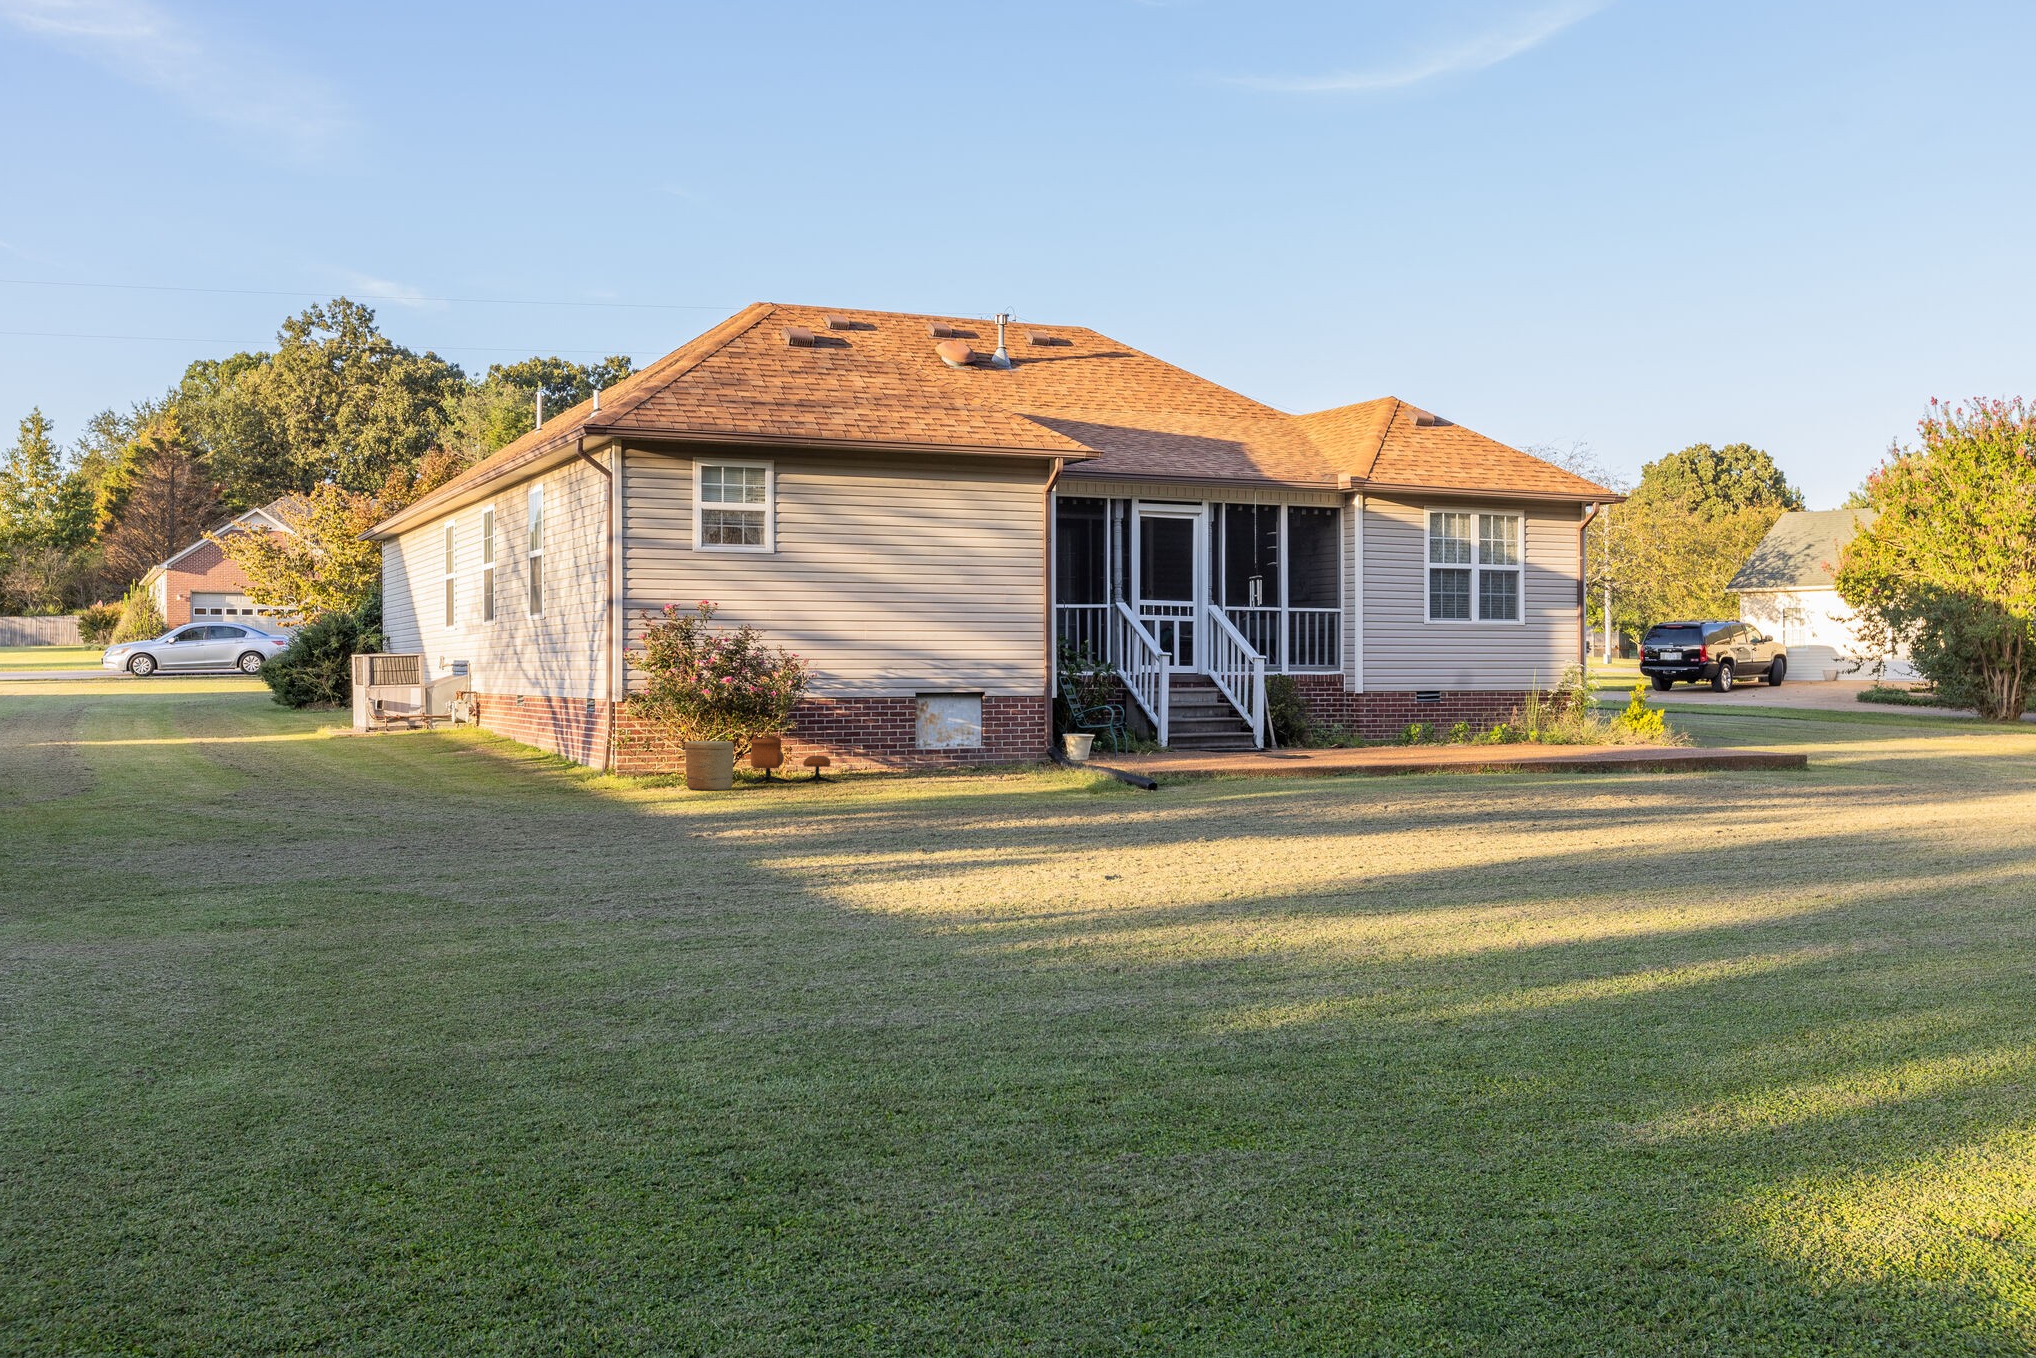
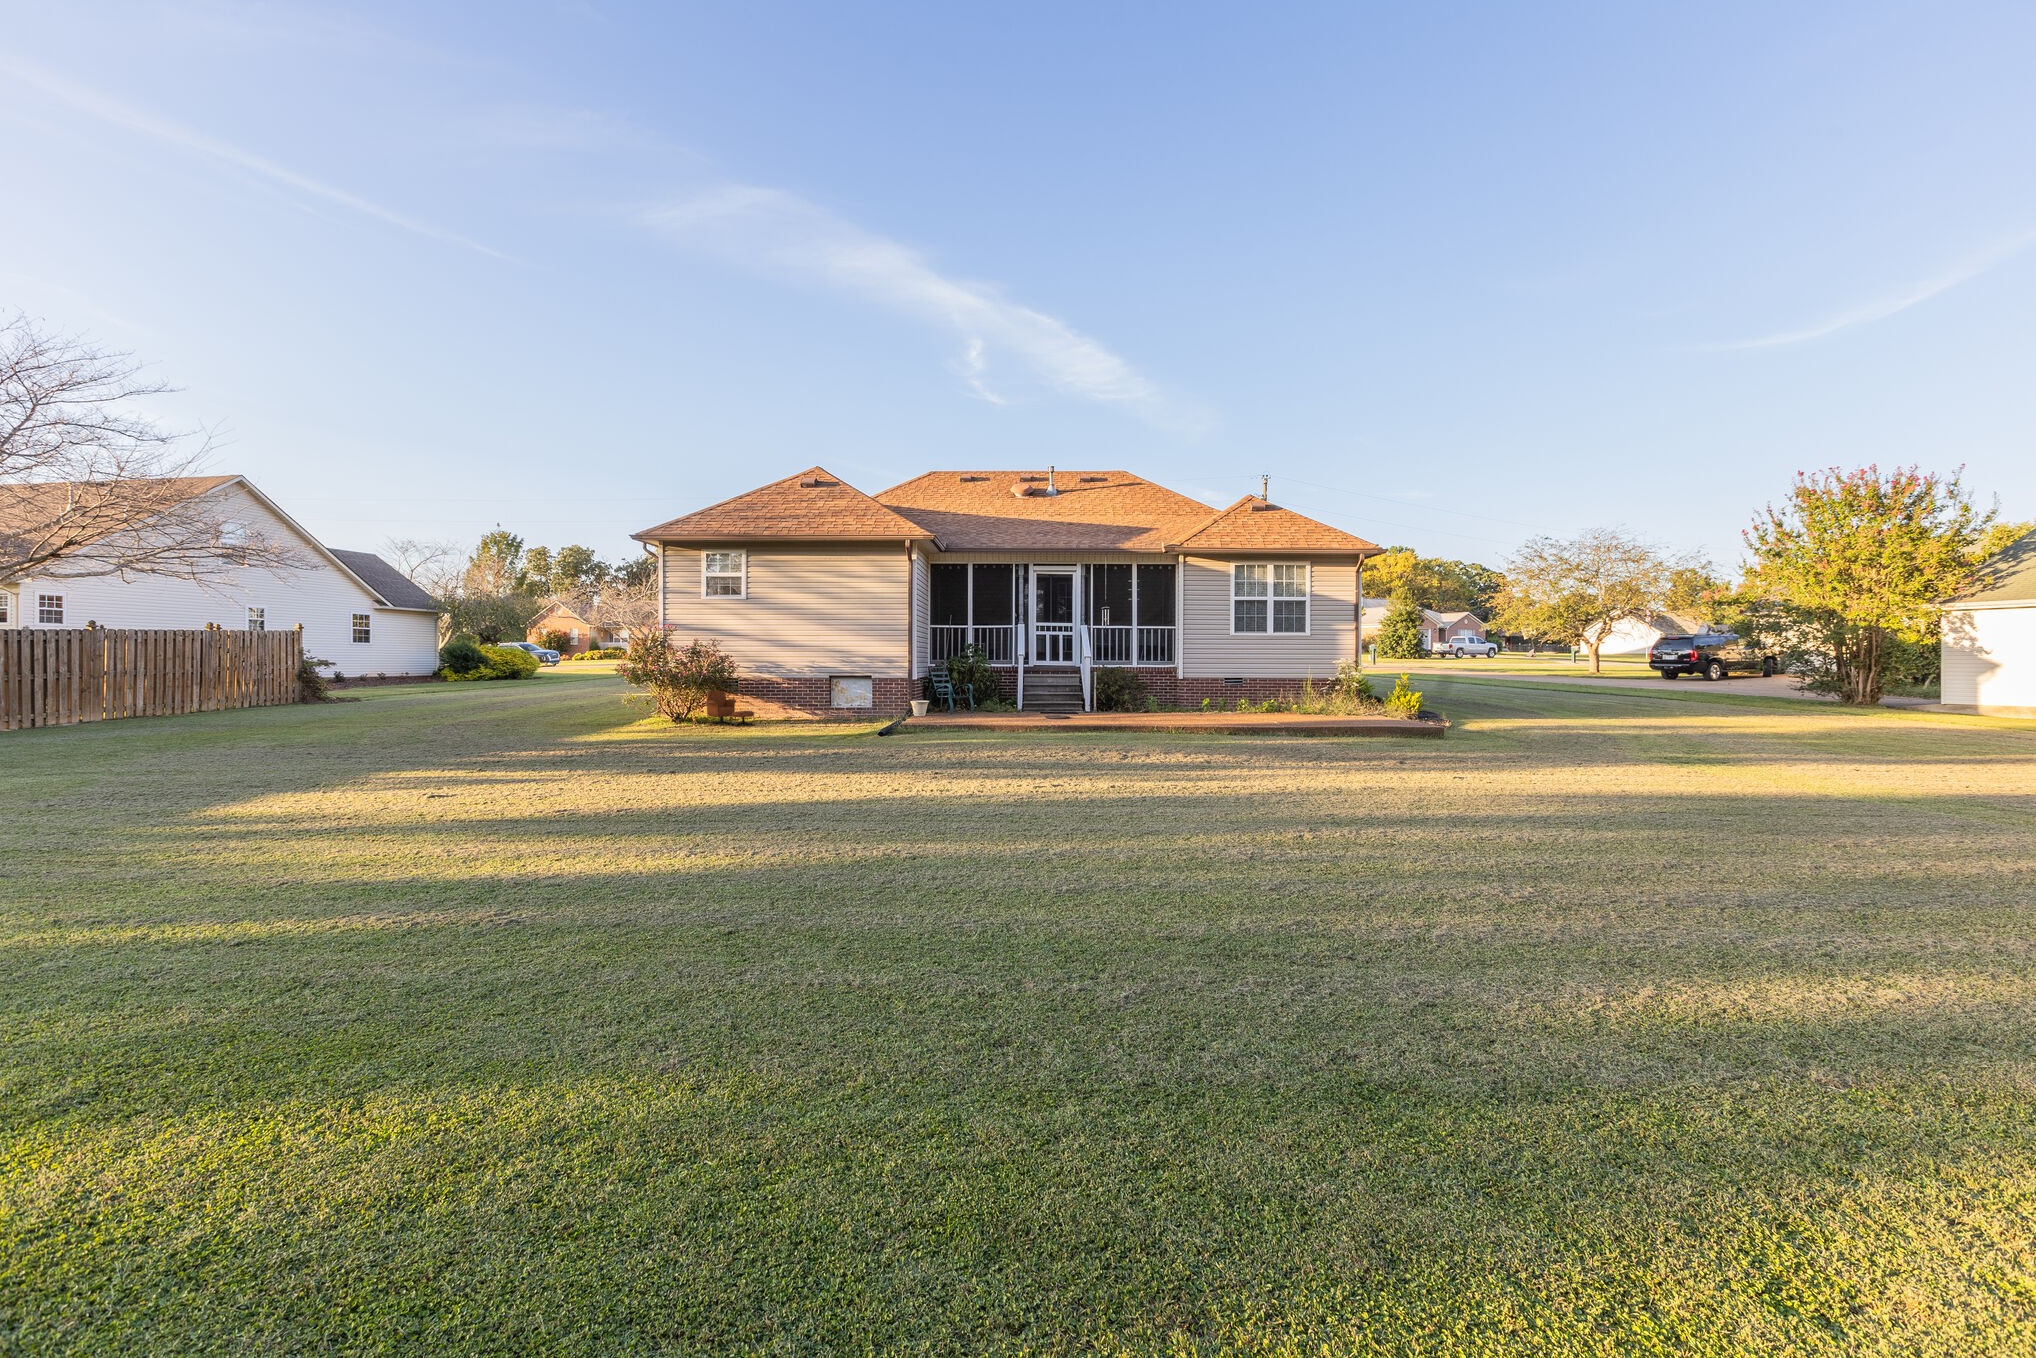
woven basket: present [685,741,734,790] -> none [652,701,680,728]

